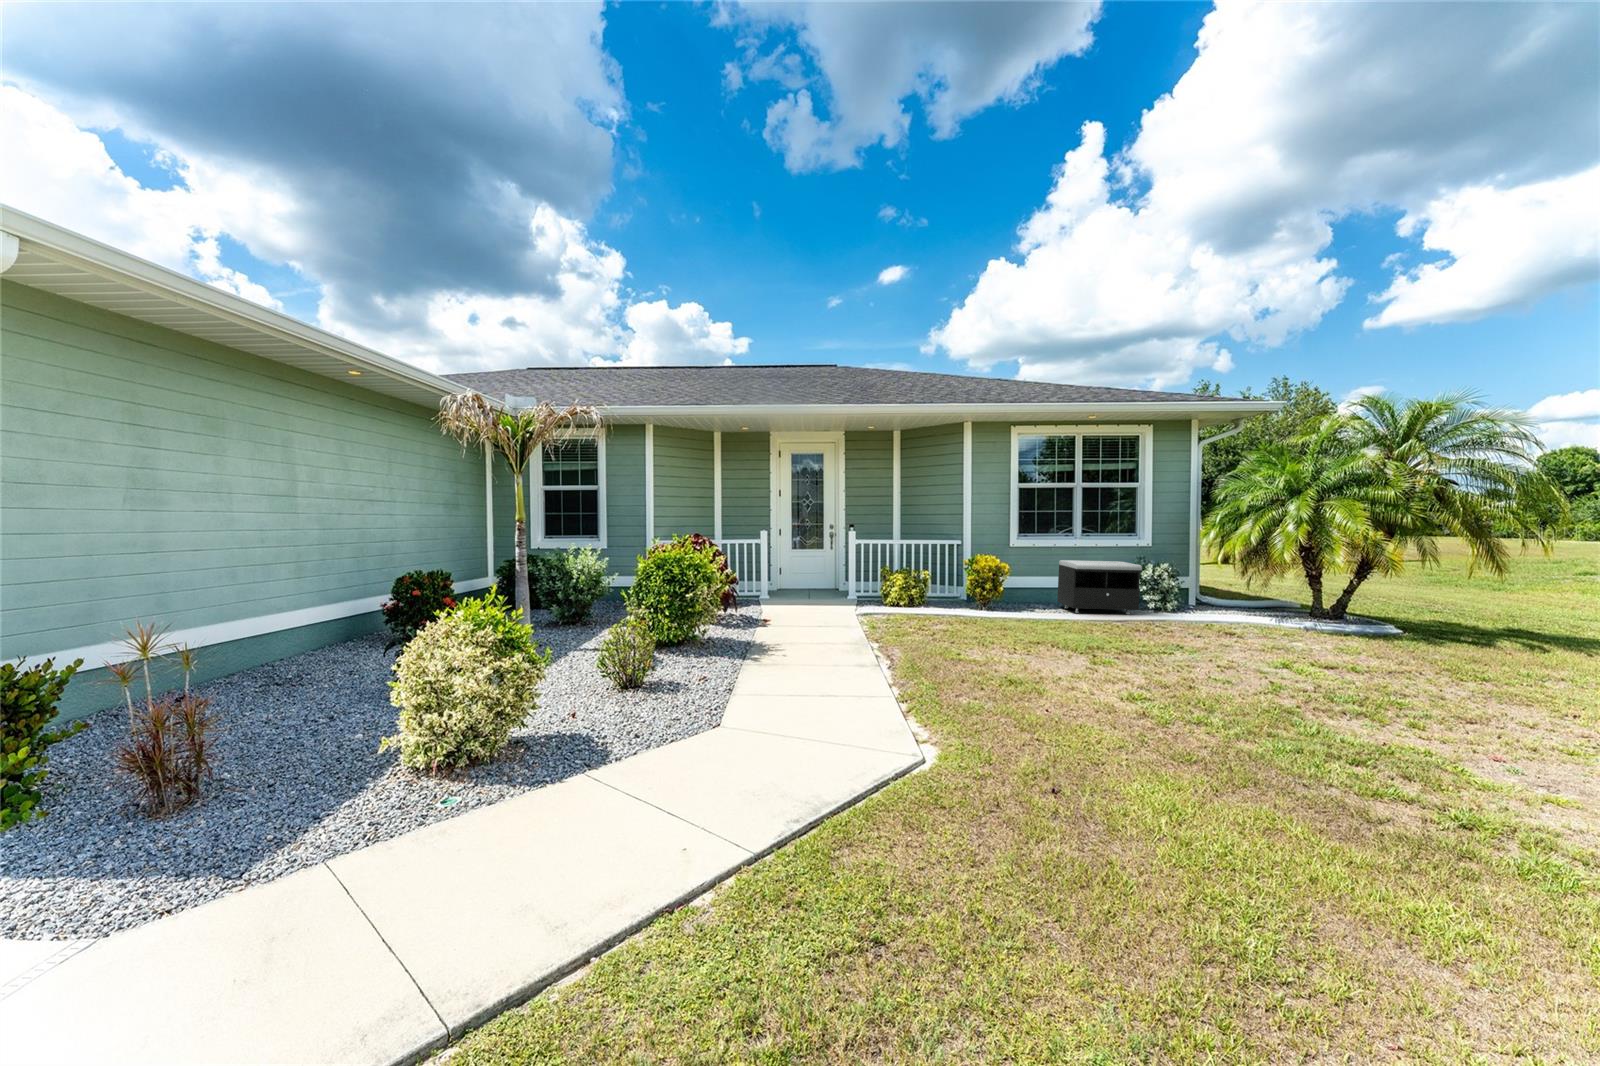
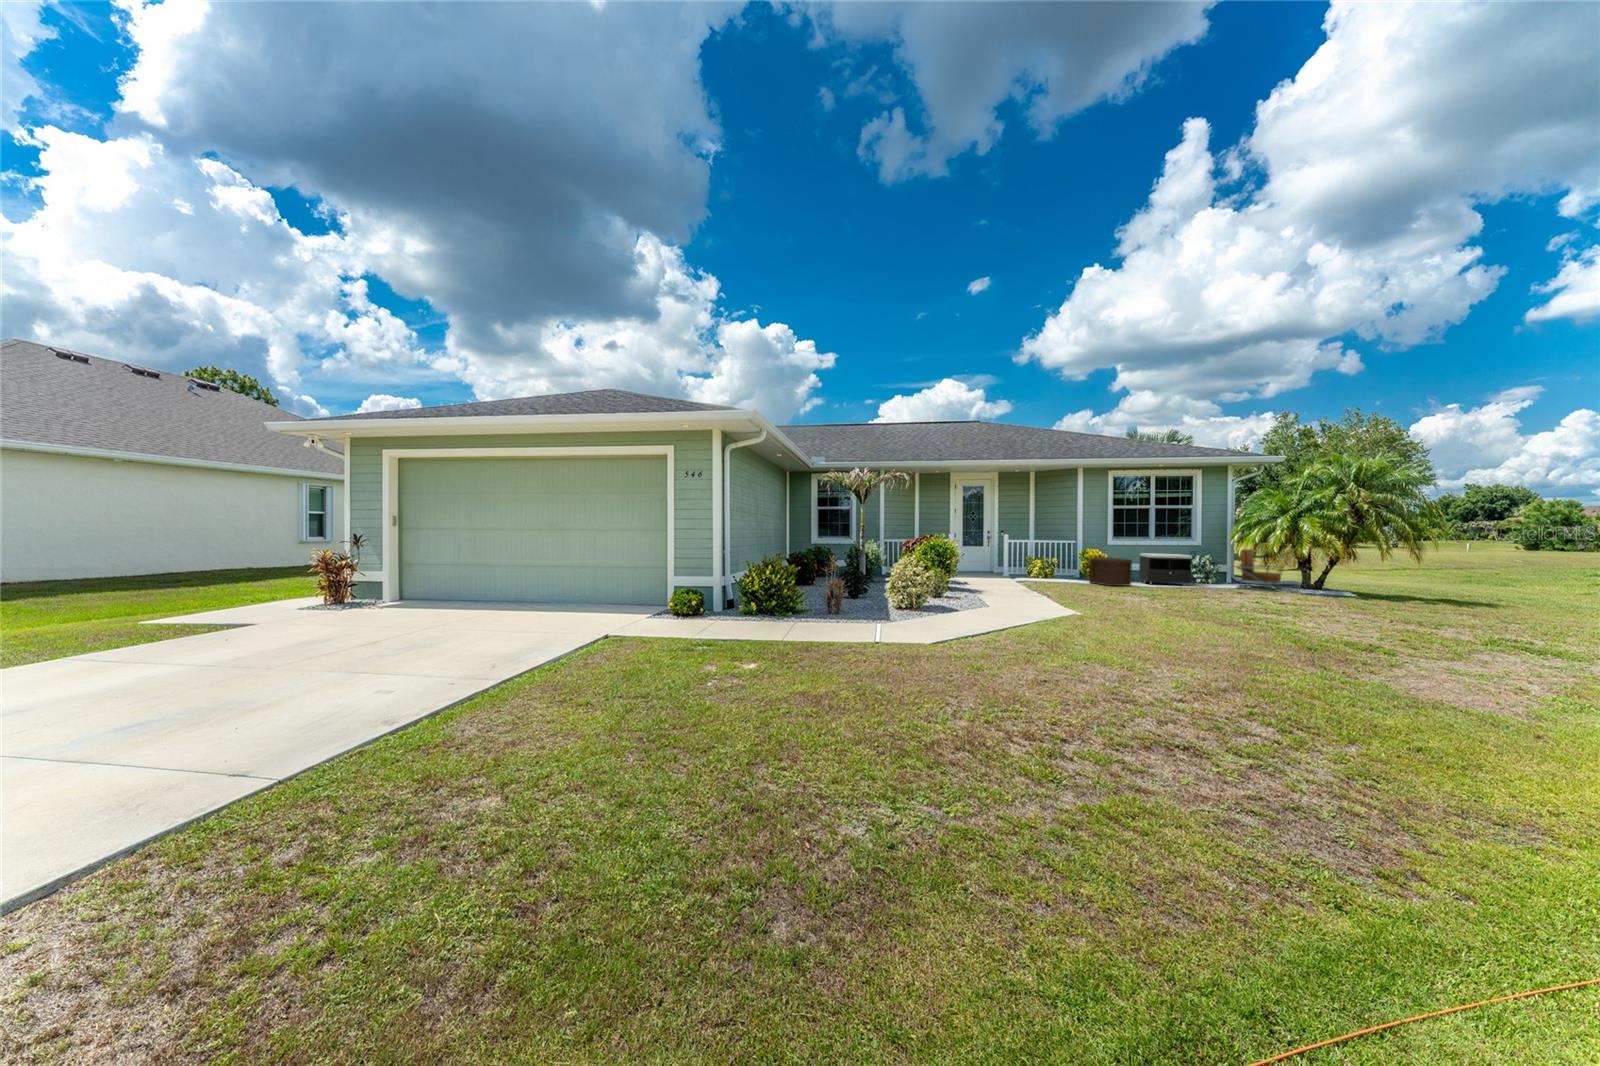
lounge chair: none [1208,552,1286,627] -> present [1236,549,1281,592]
wooden crate: none [980,568,1048,621] -> present [1090,557,1132,586]

